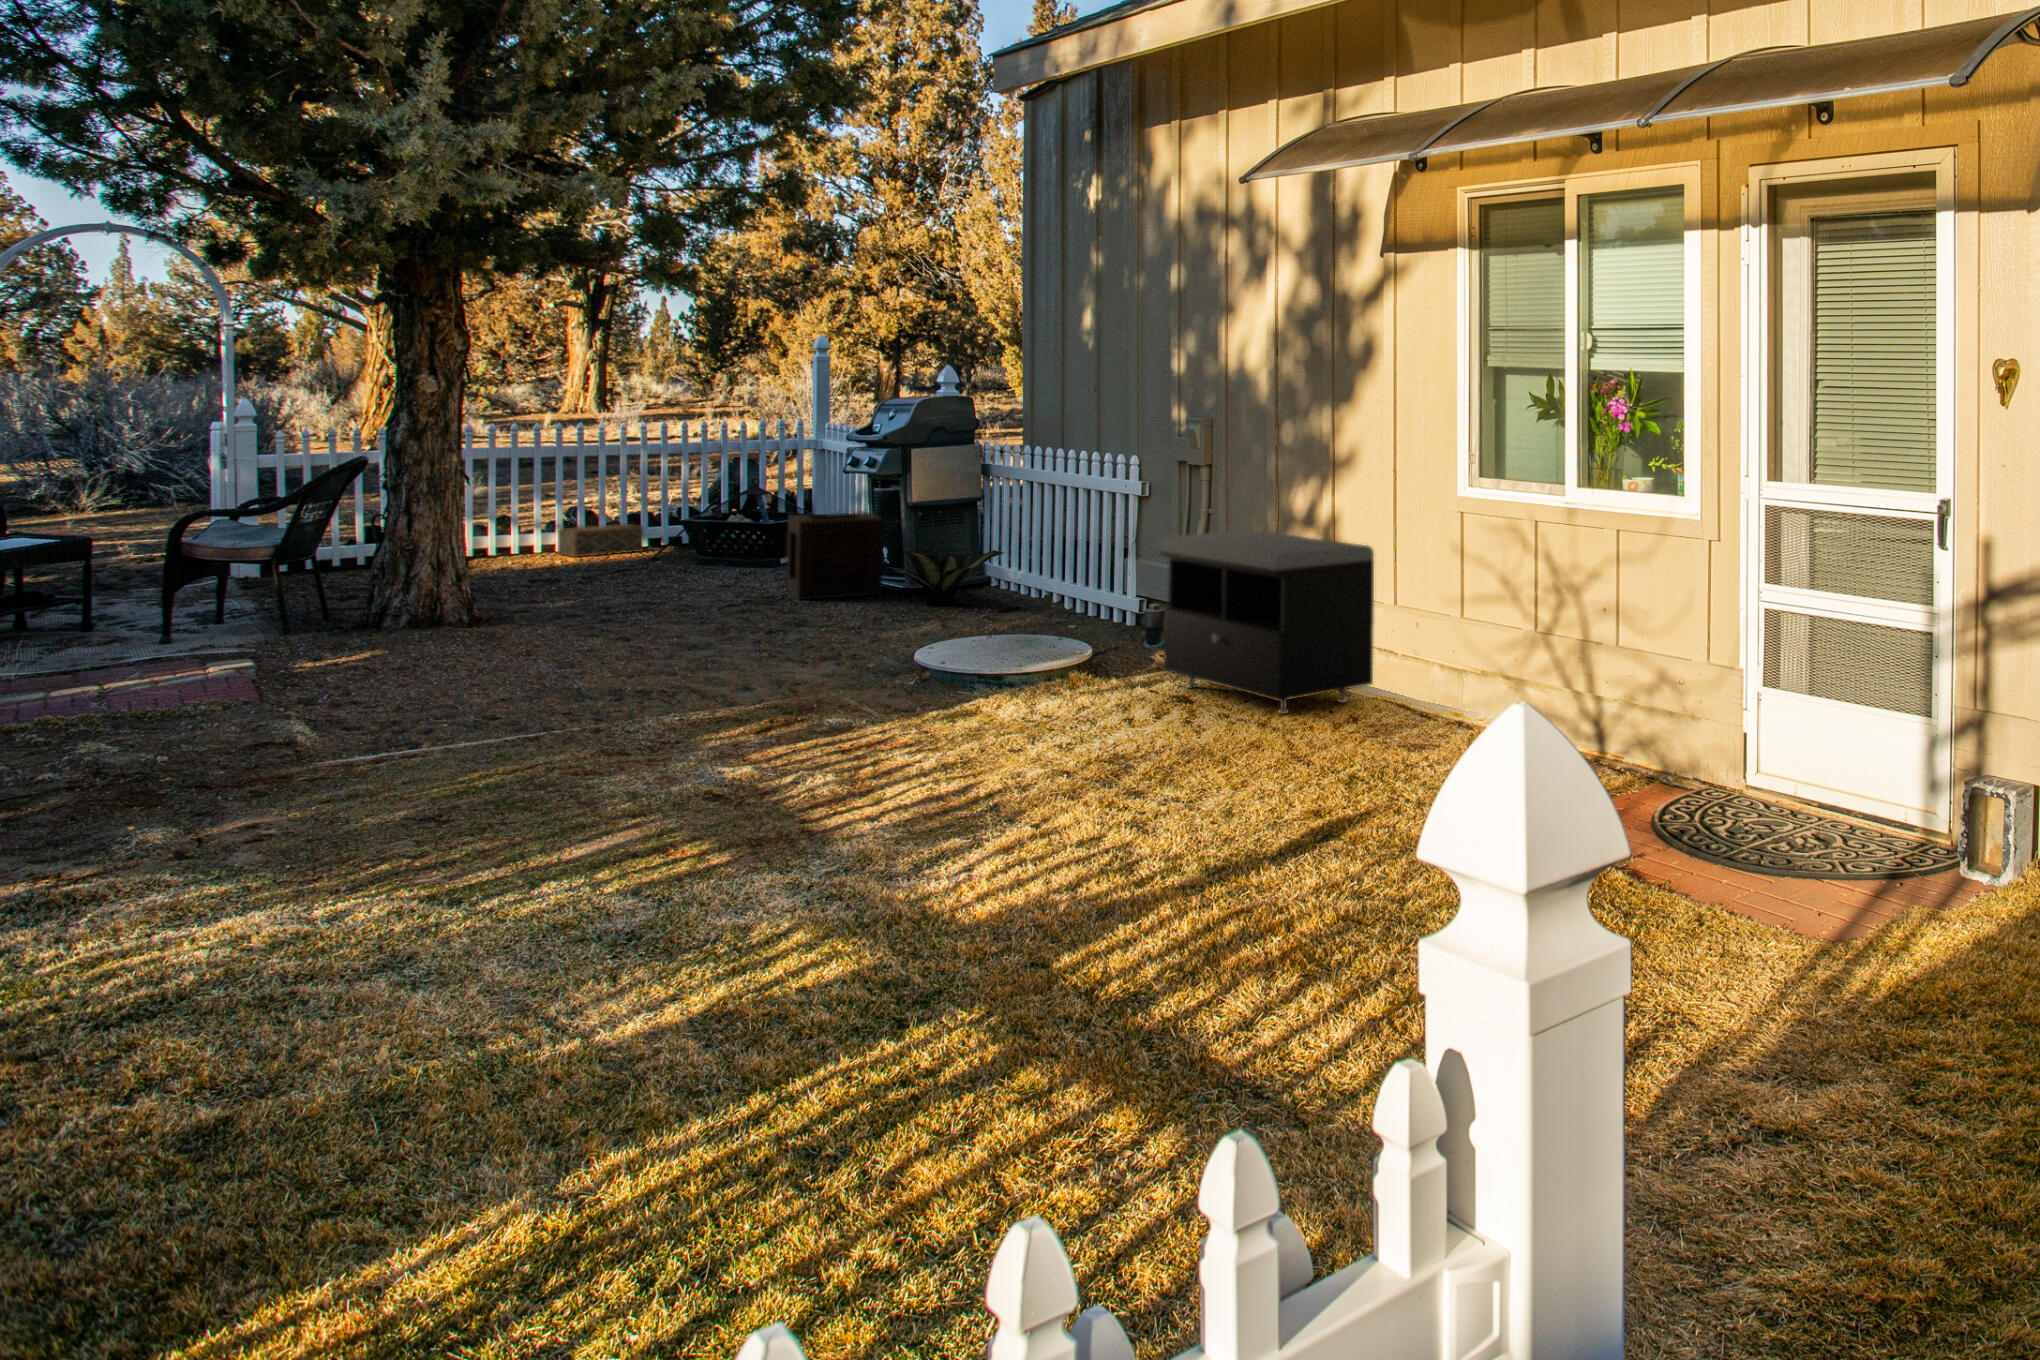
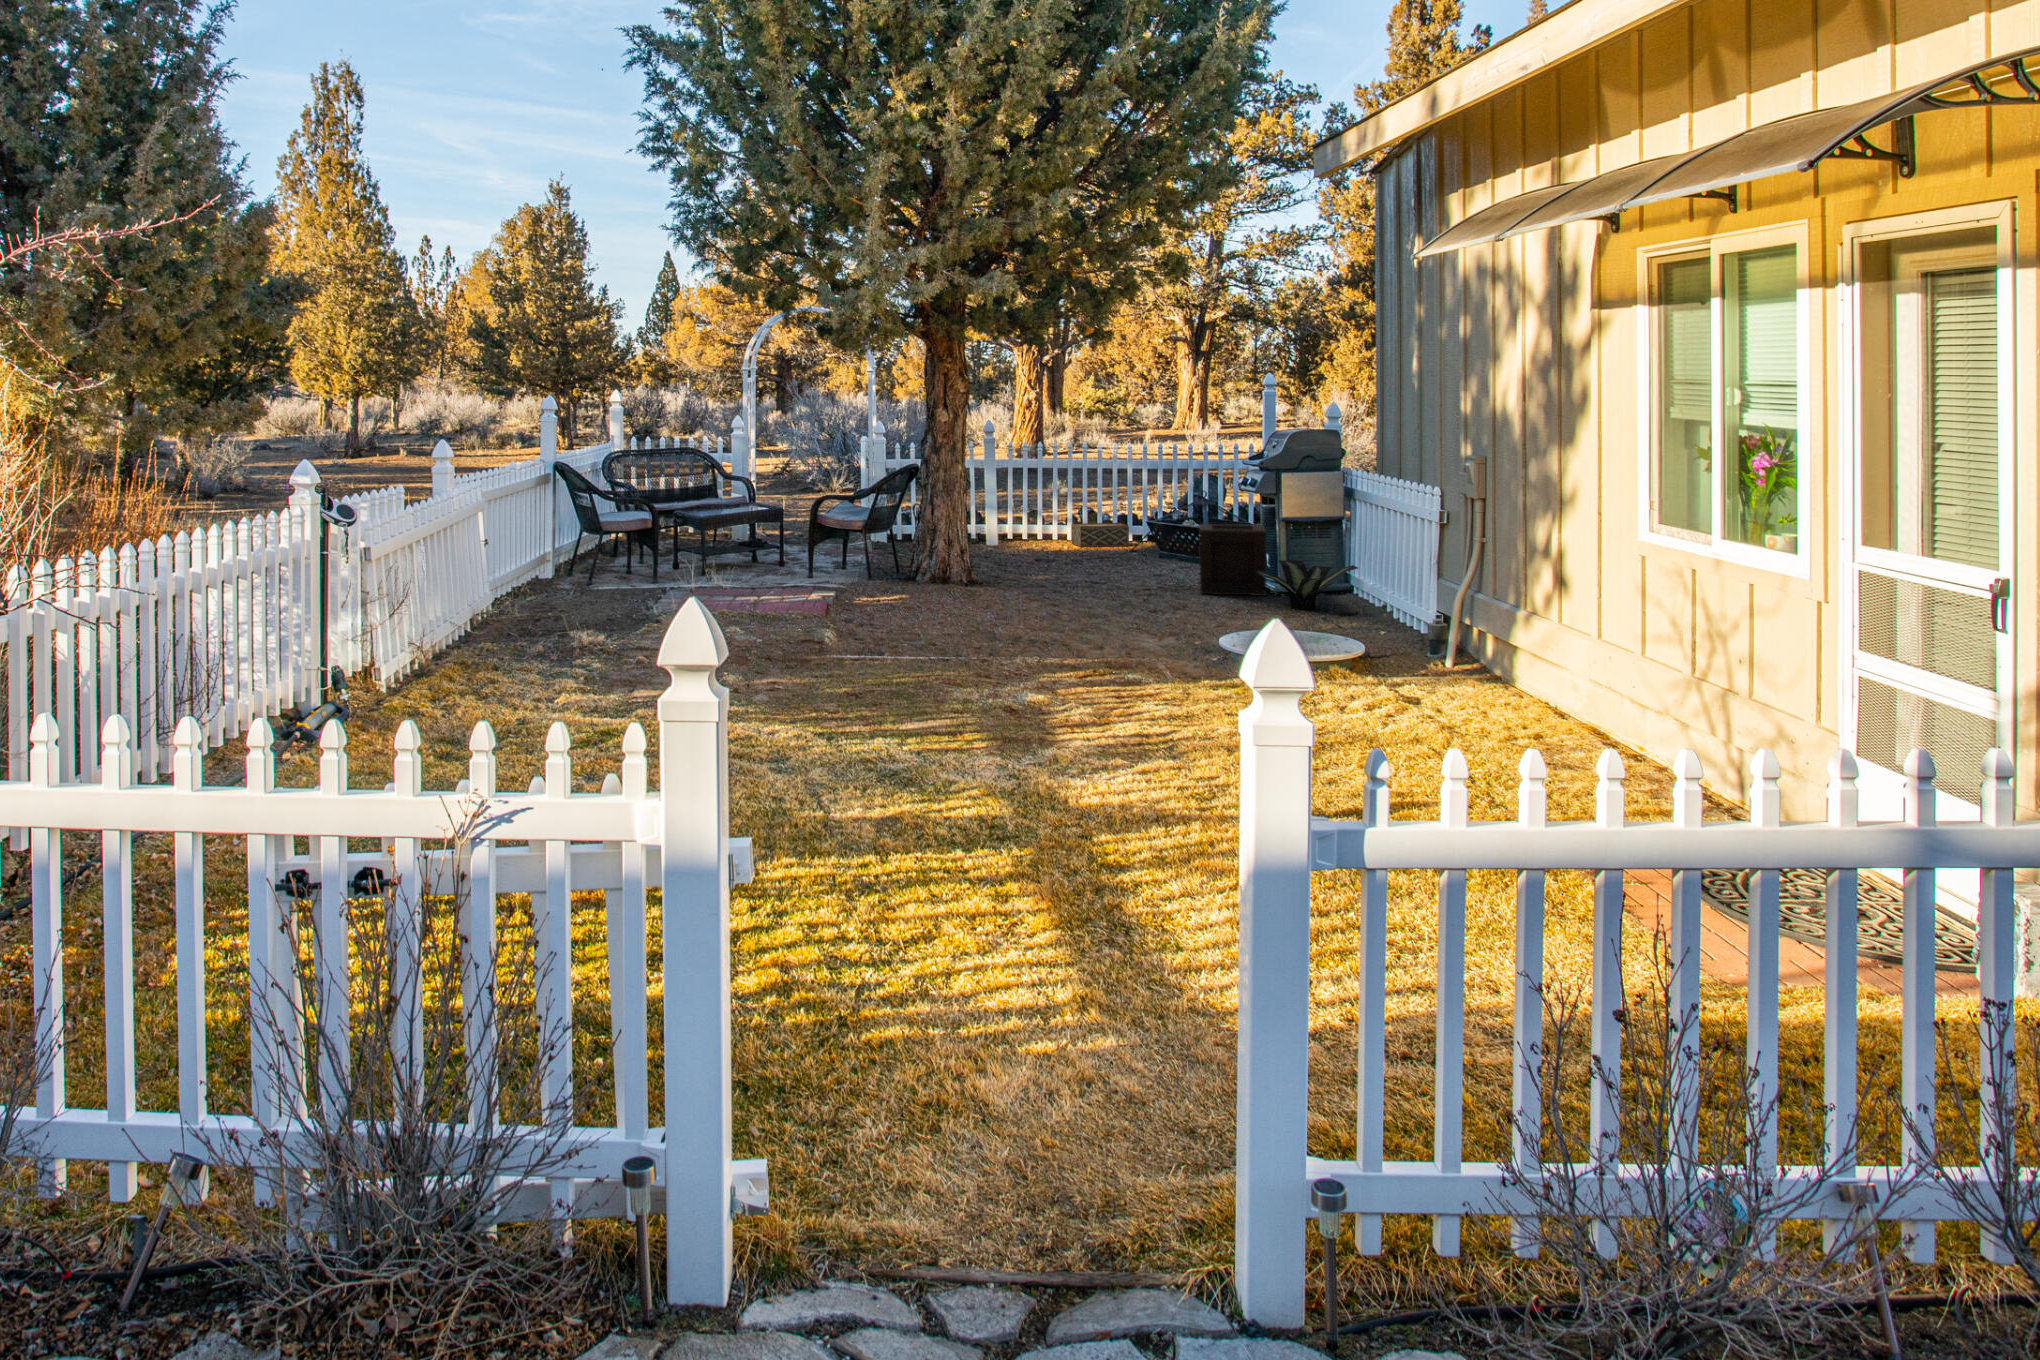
storage bench: present [1160,530,1374,714] -> none [1402,562,1581,731]

